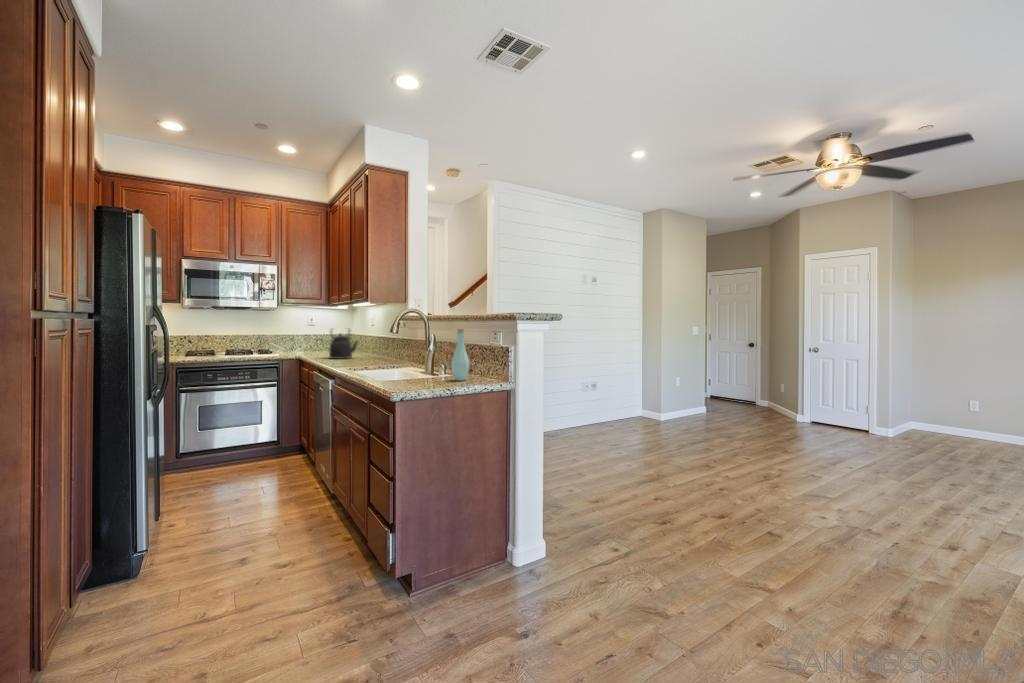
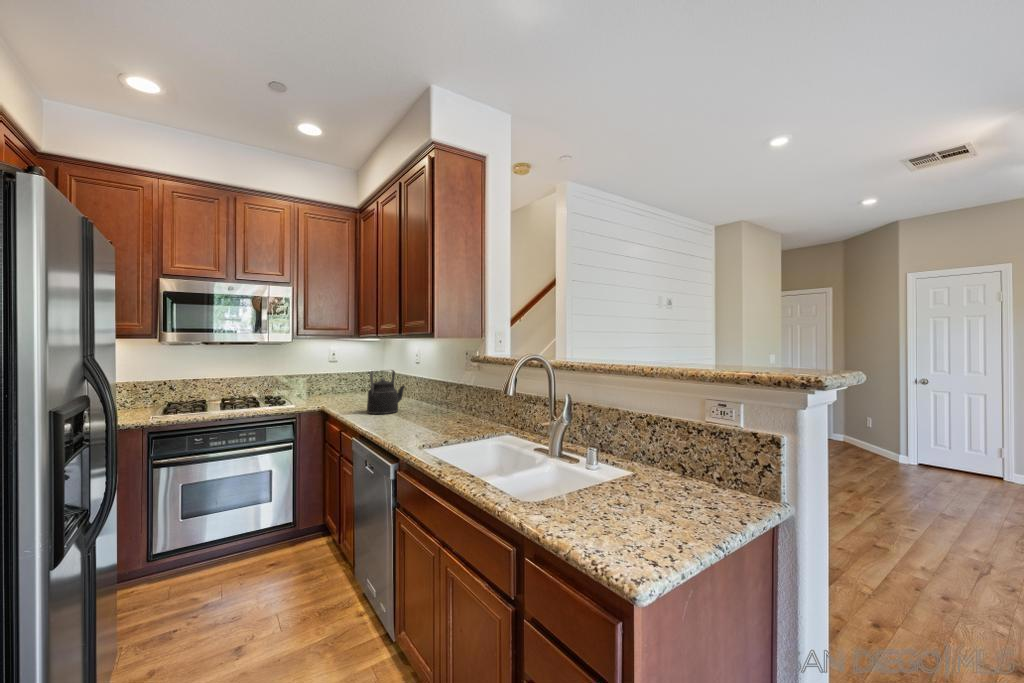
bottle: present [451,329,469,381] -> none [639,395,674,492]

